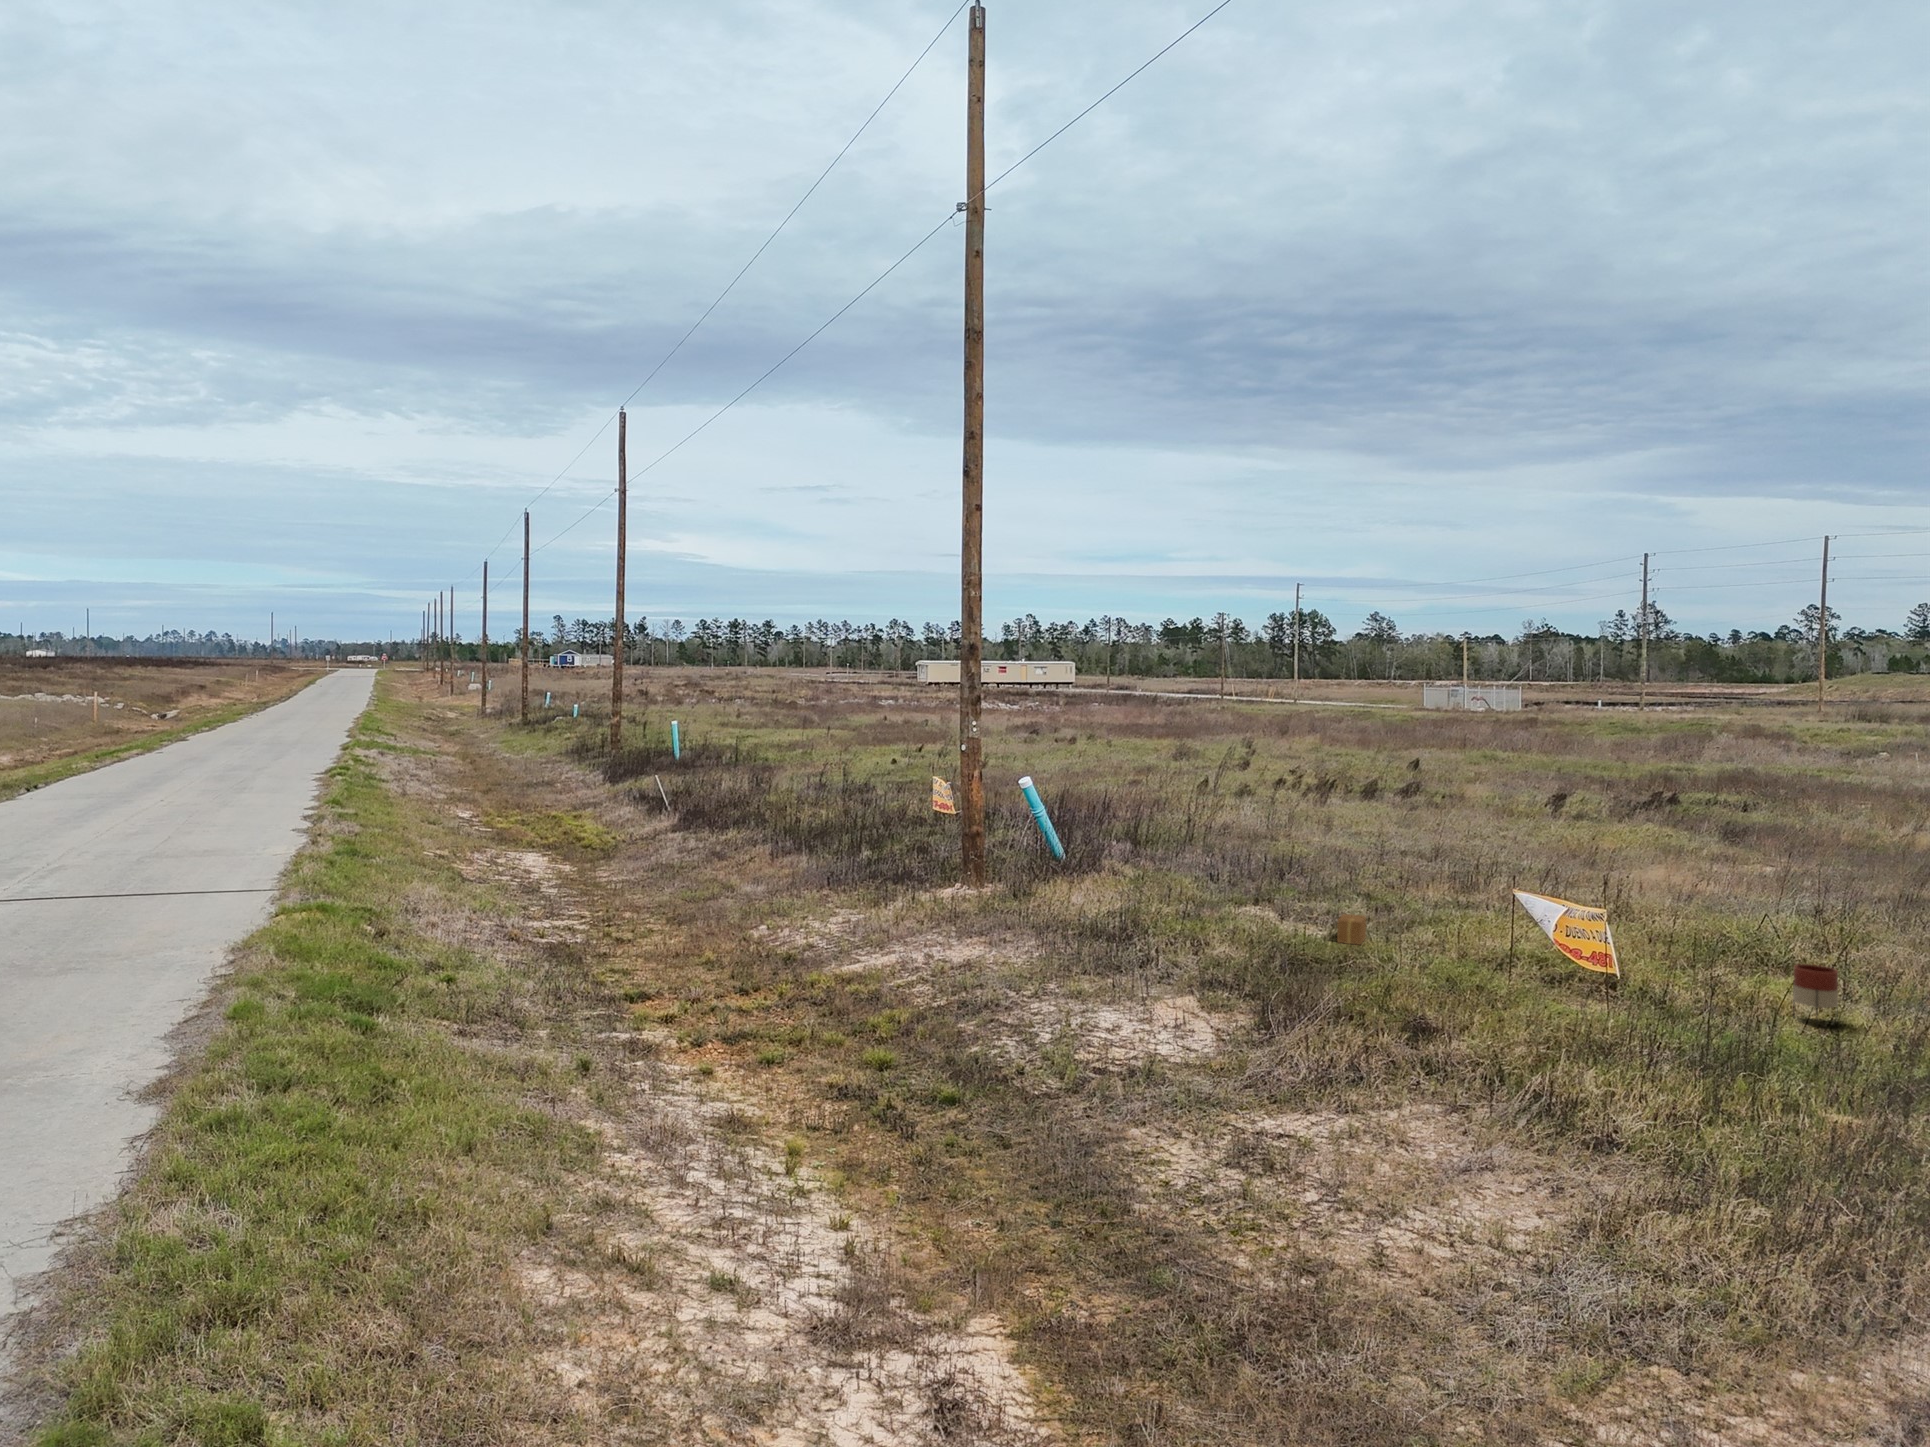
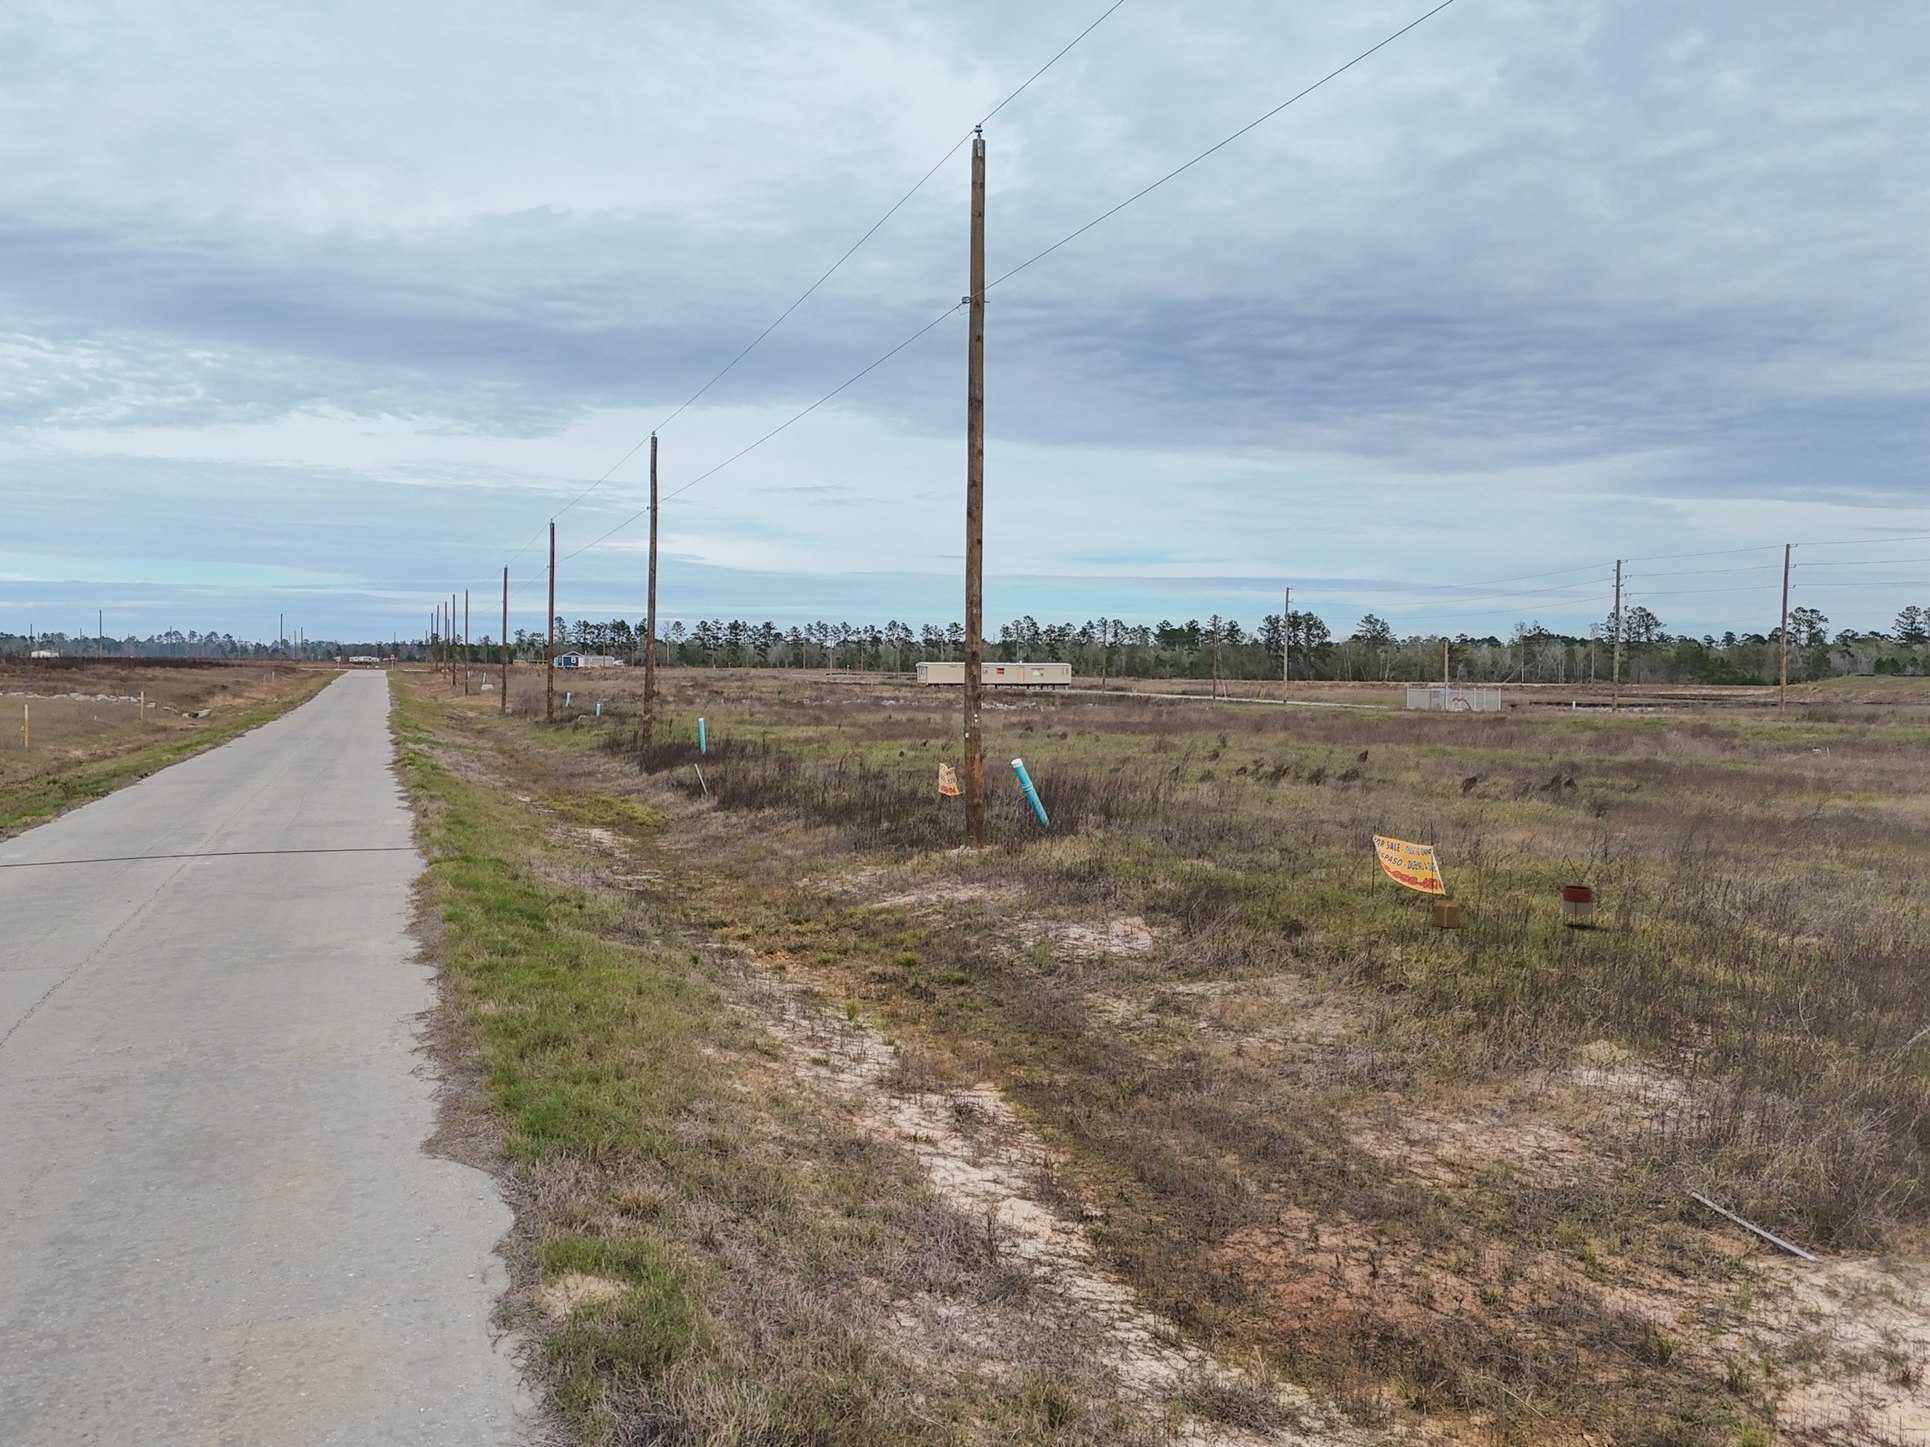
cardboard box: present [1337,914,1366,945] -> present [1434,900,1460,928]

